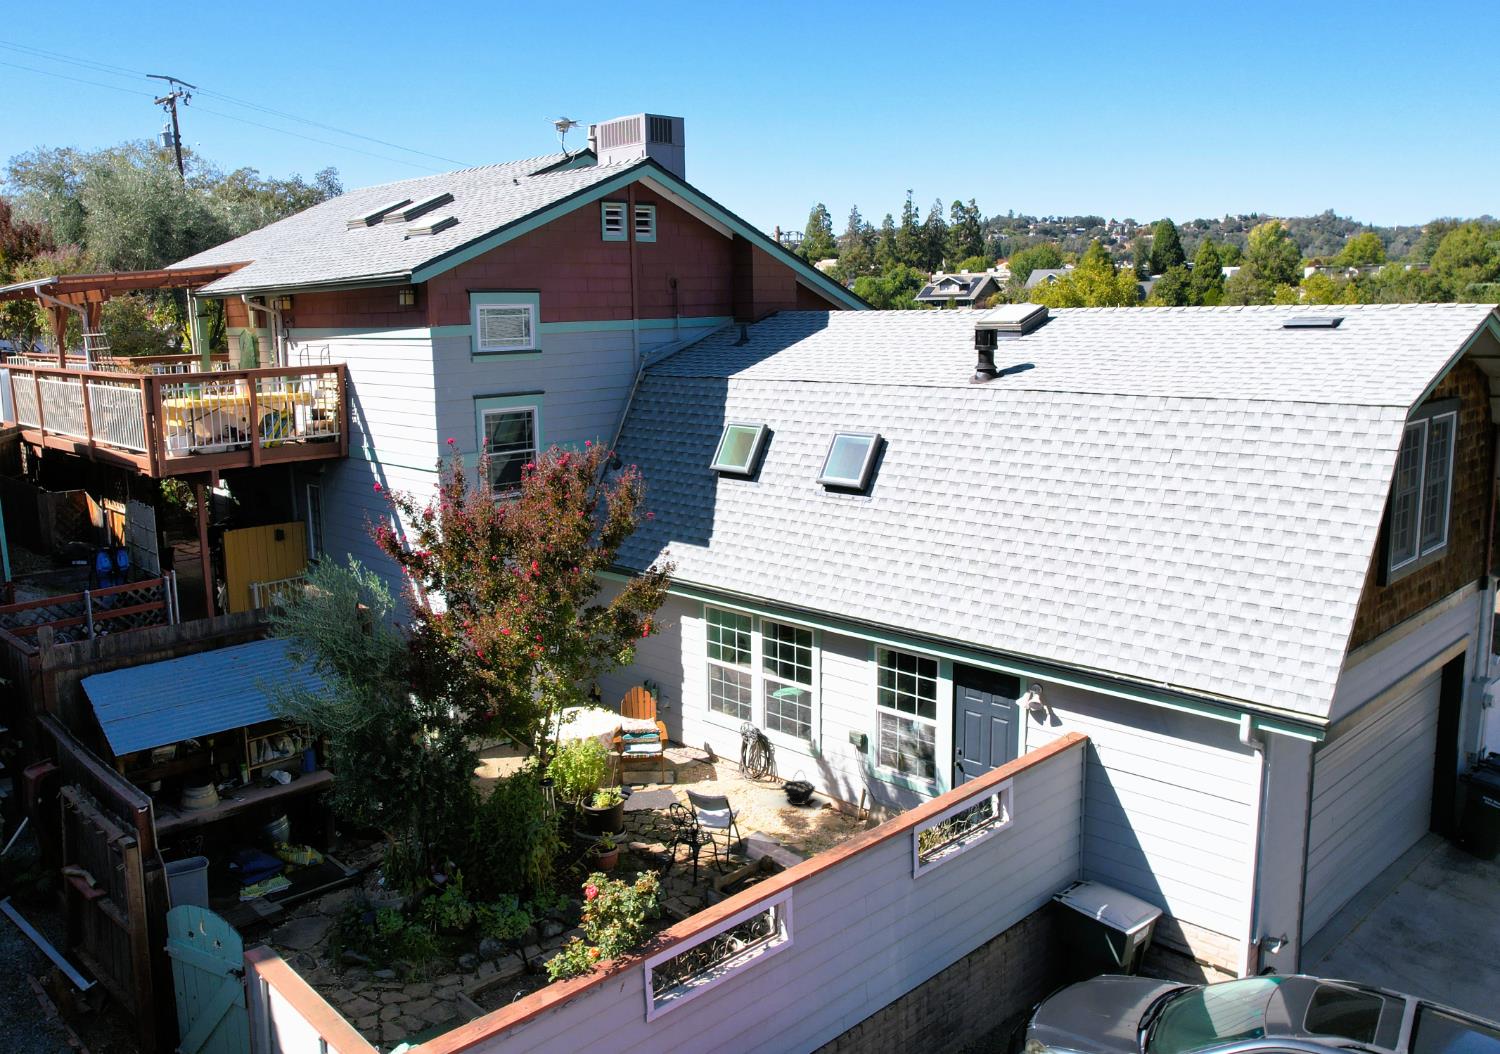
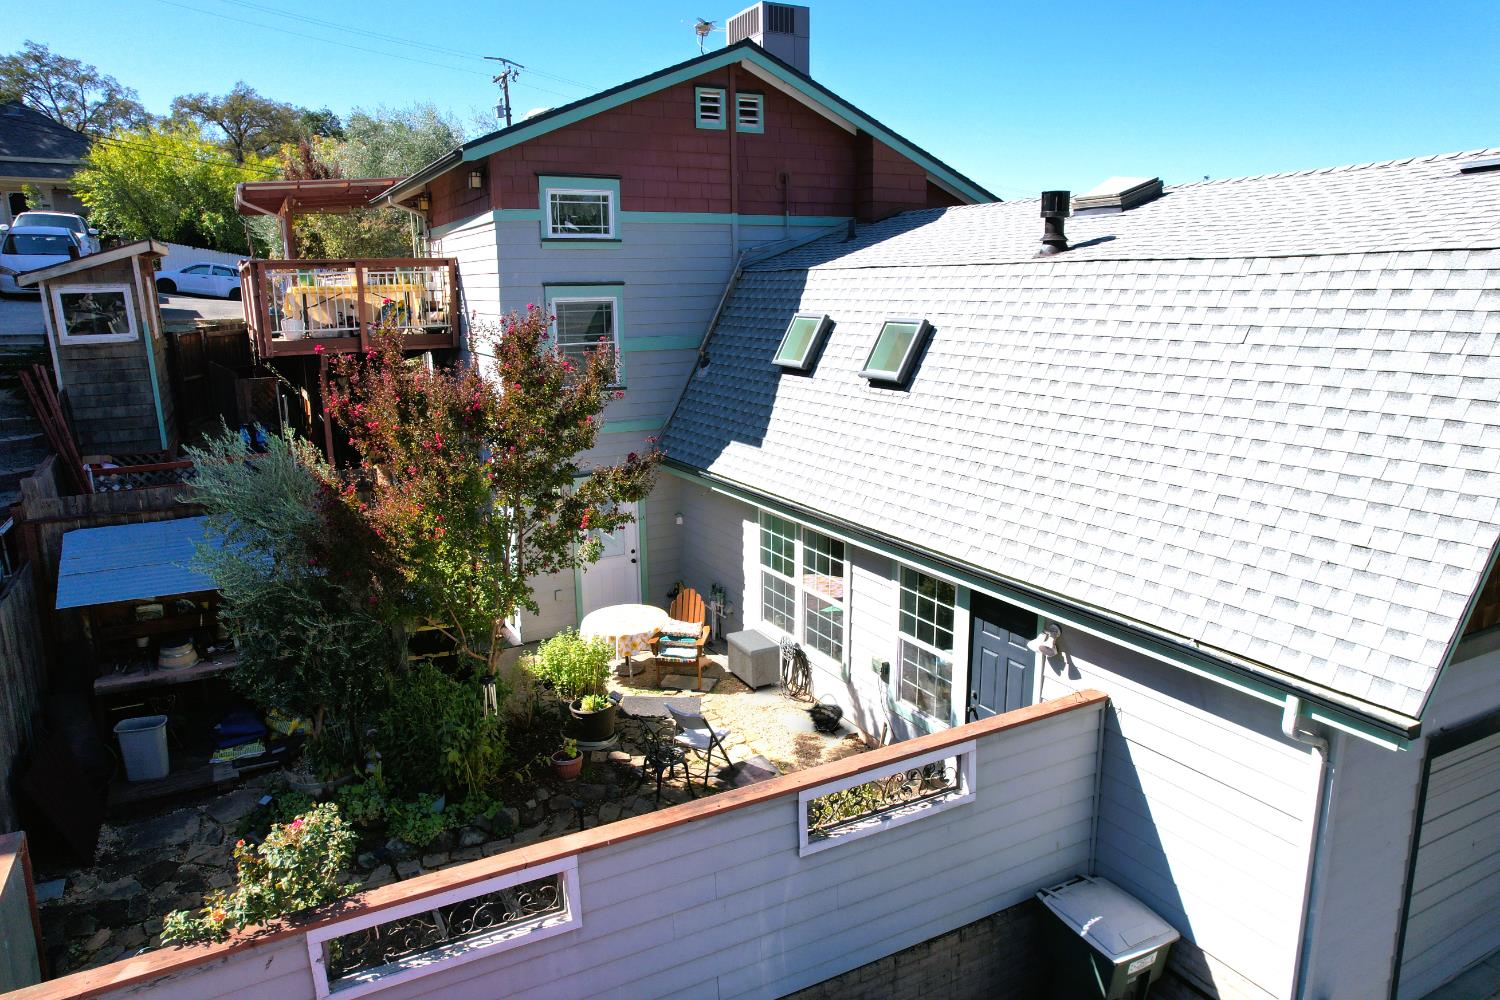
storage bench: none [679,720,736,776] -> present [726,629,780,689]

